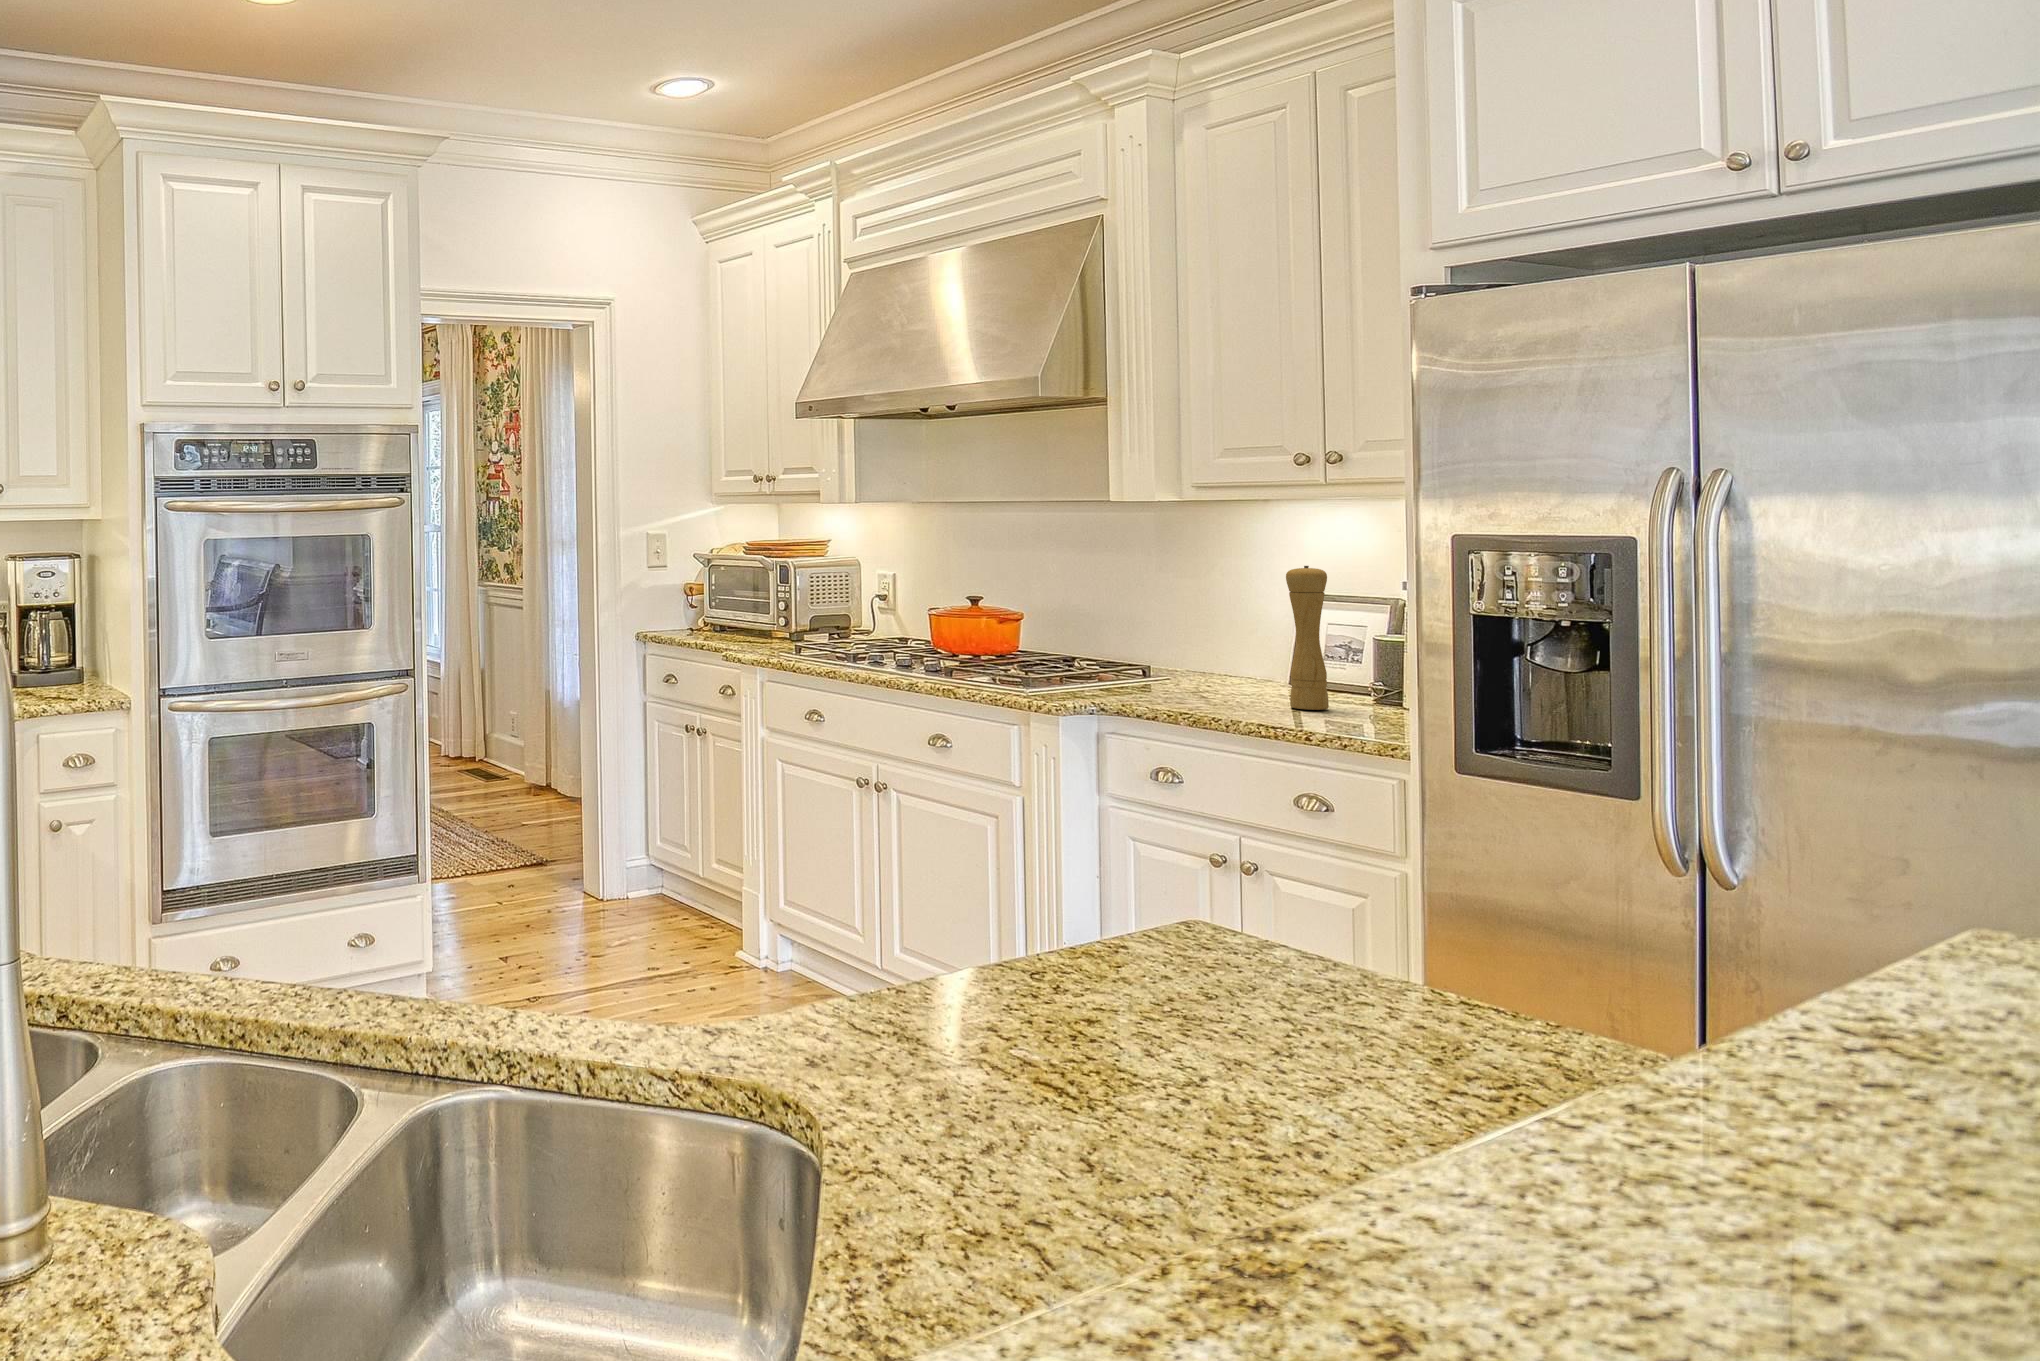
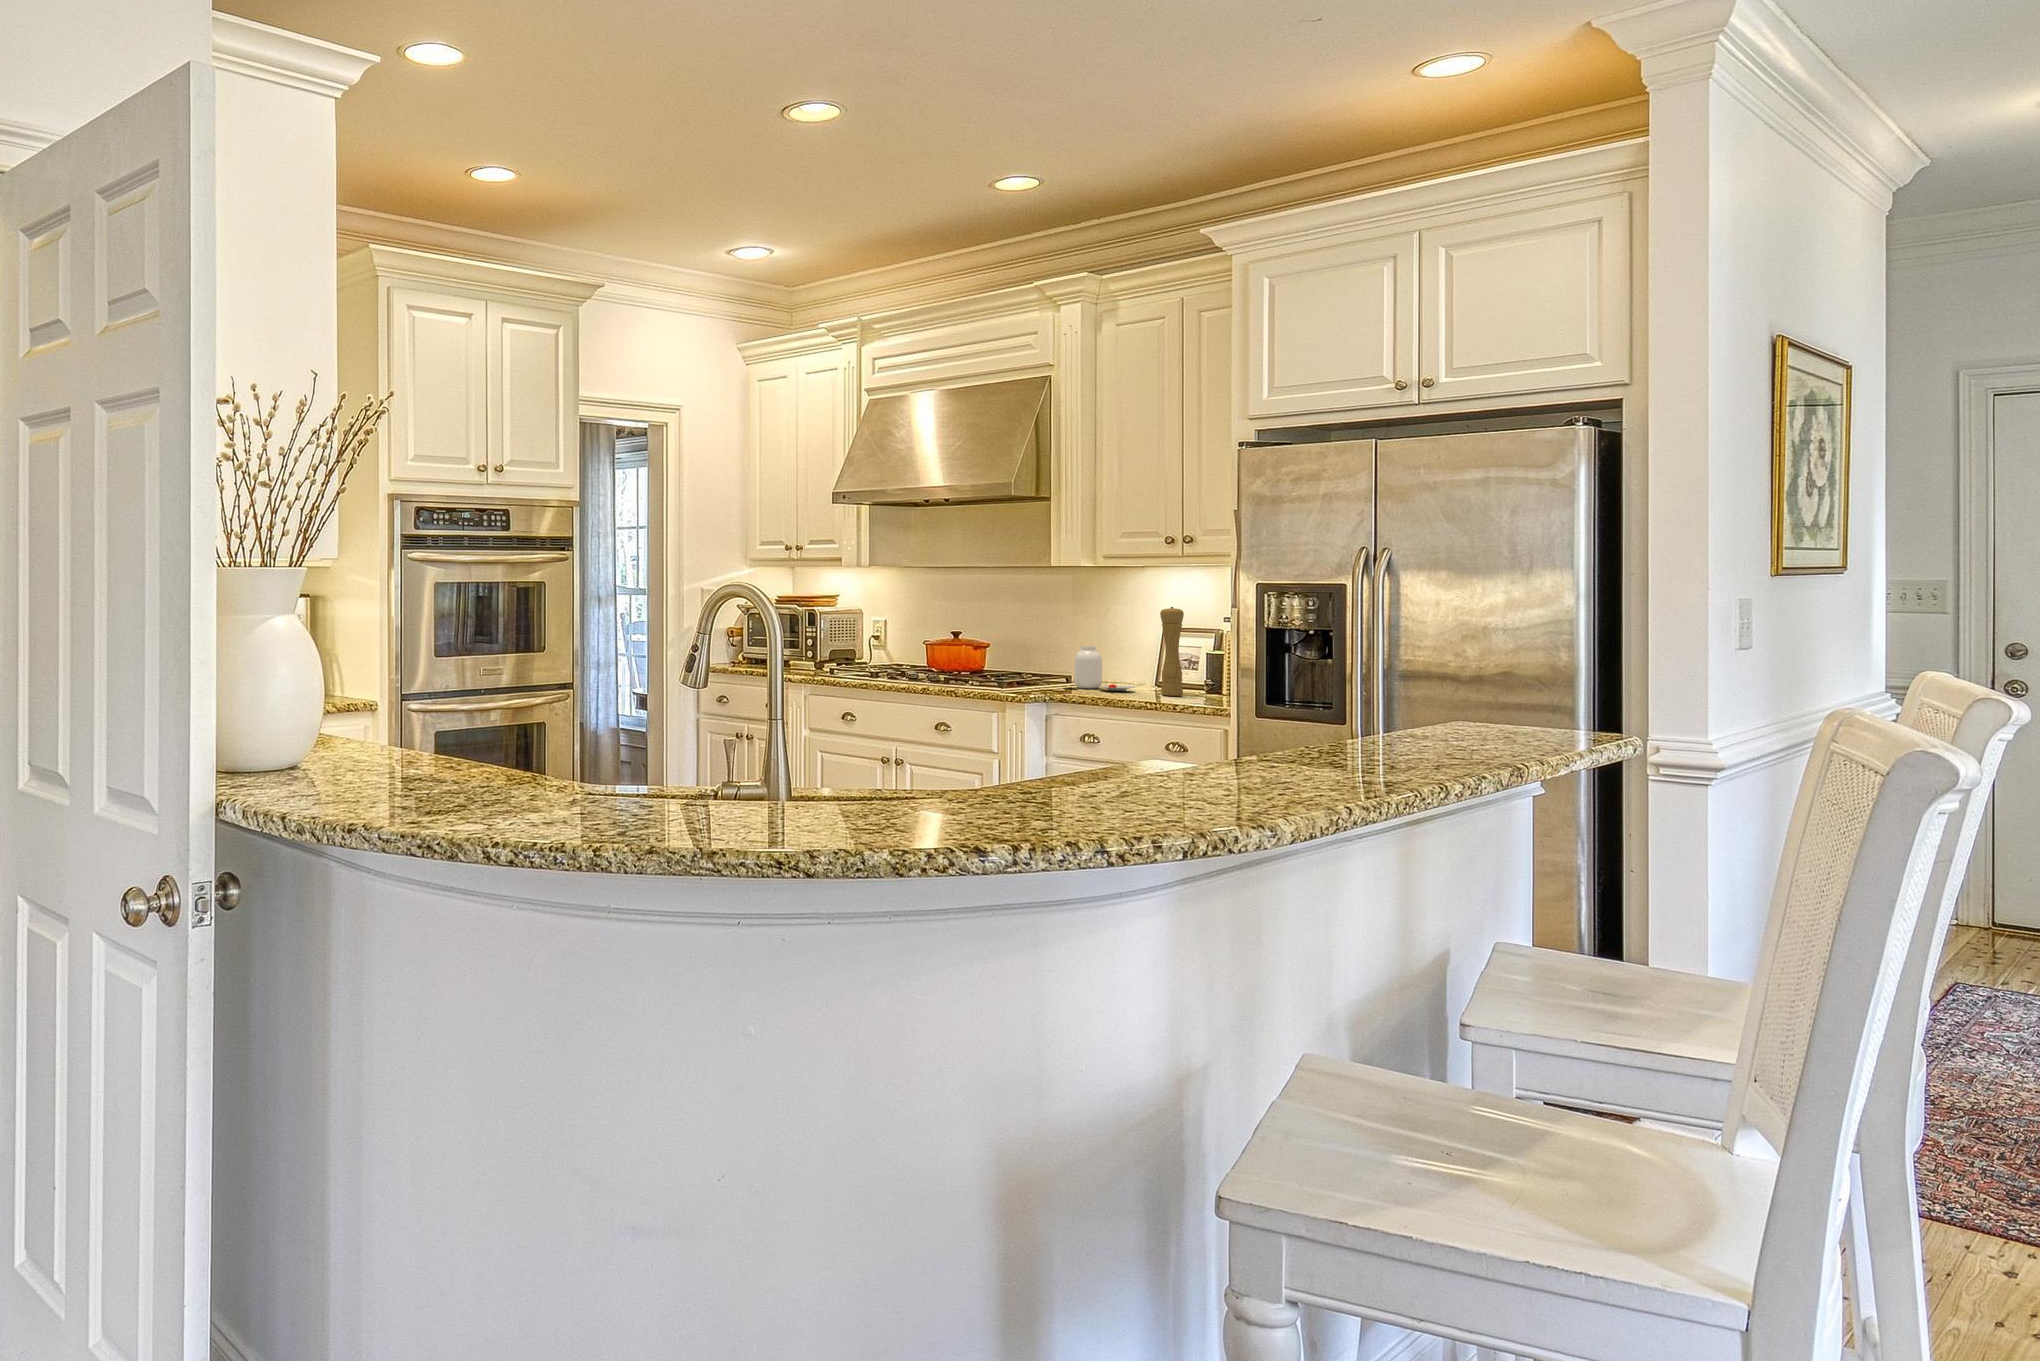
jar: none [1127,624,1248,697] -> present [1063,646,1135,691]

